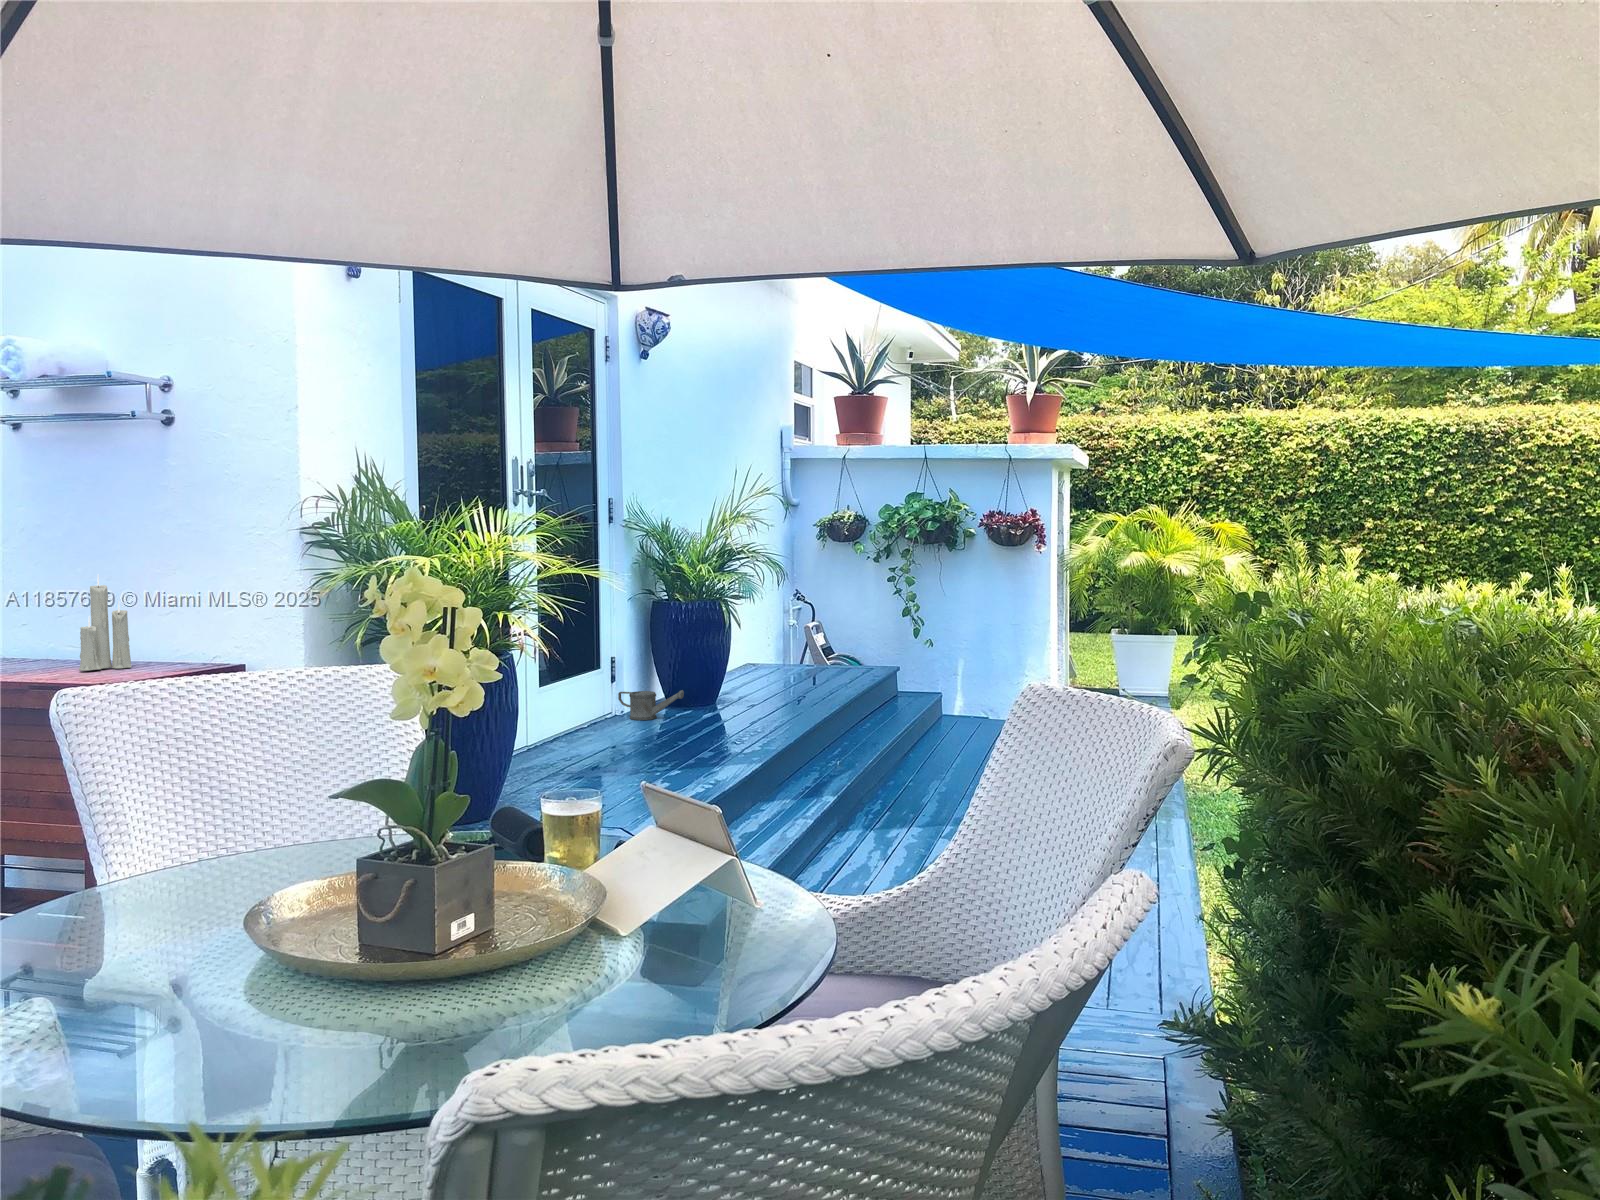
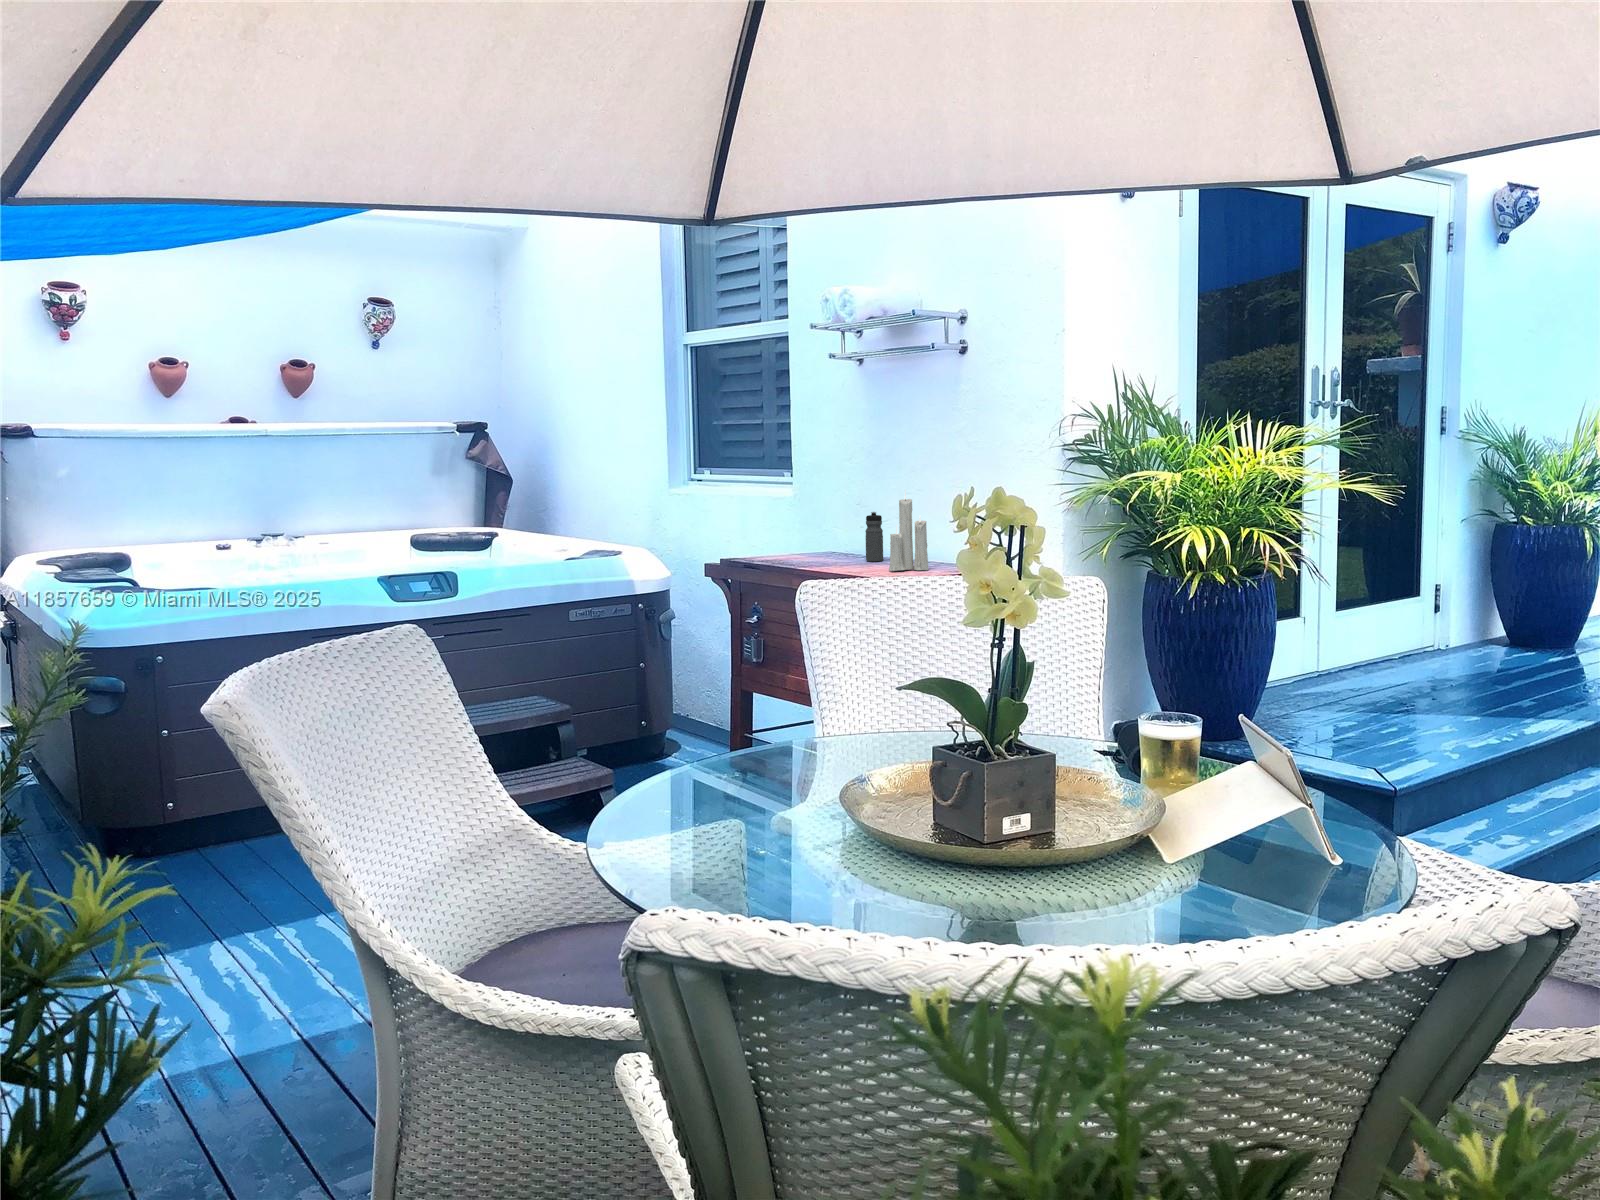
water bottle: none [31,601,57,661] -> present [865,512,883,562]
watering can: present [618,690,684,720] -> none [1439,624,1520,658]

